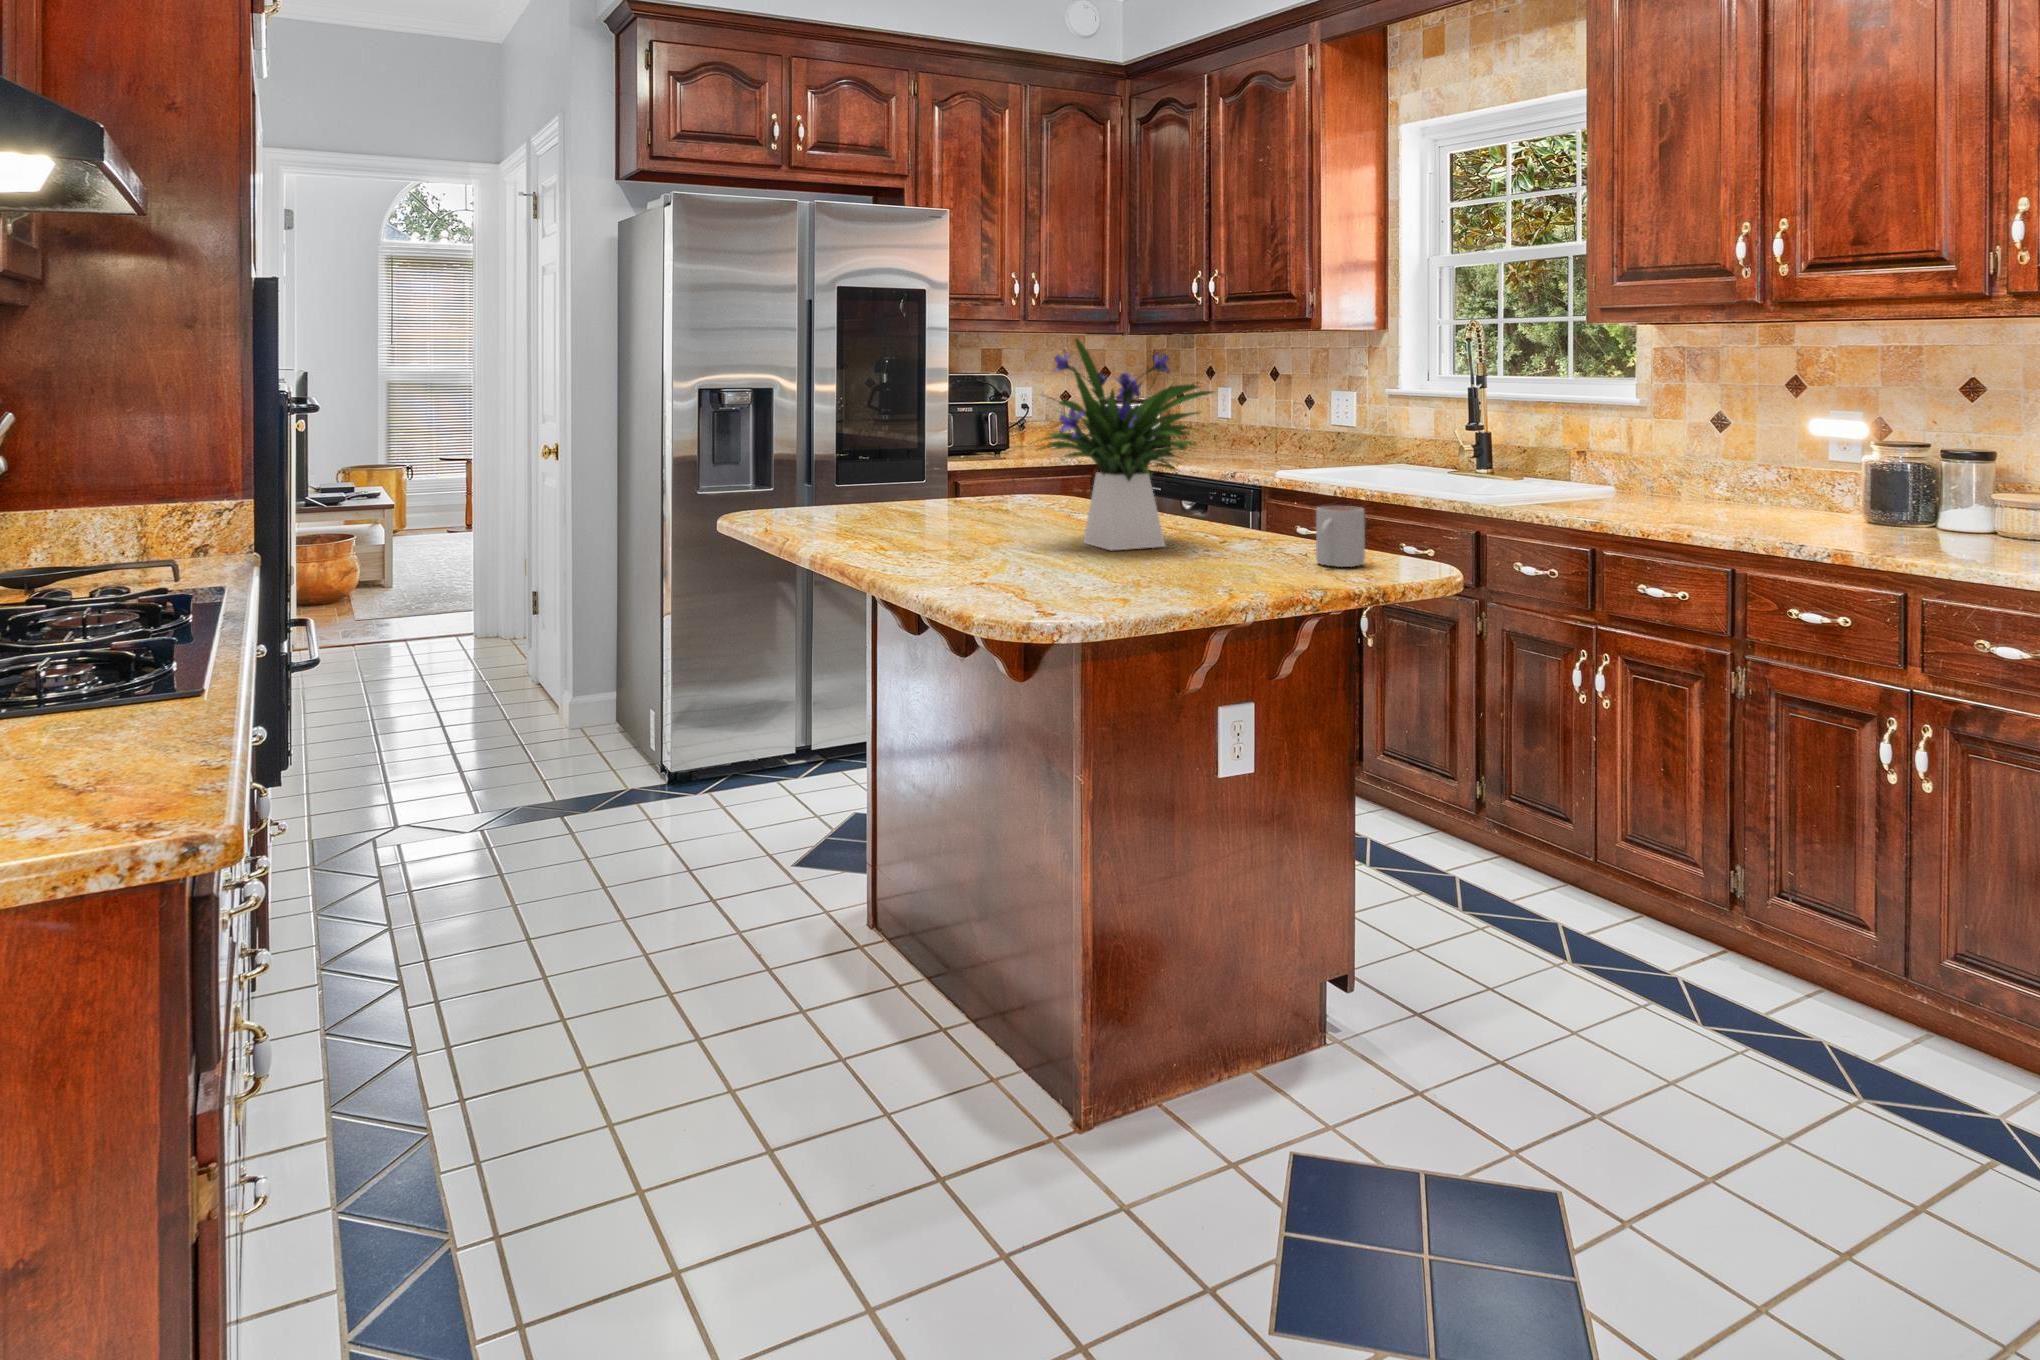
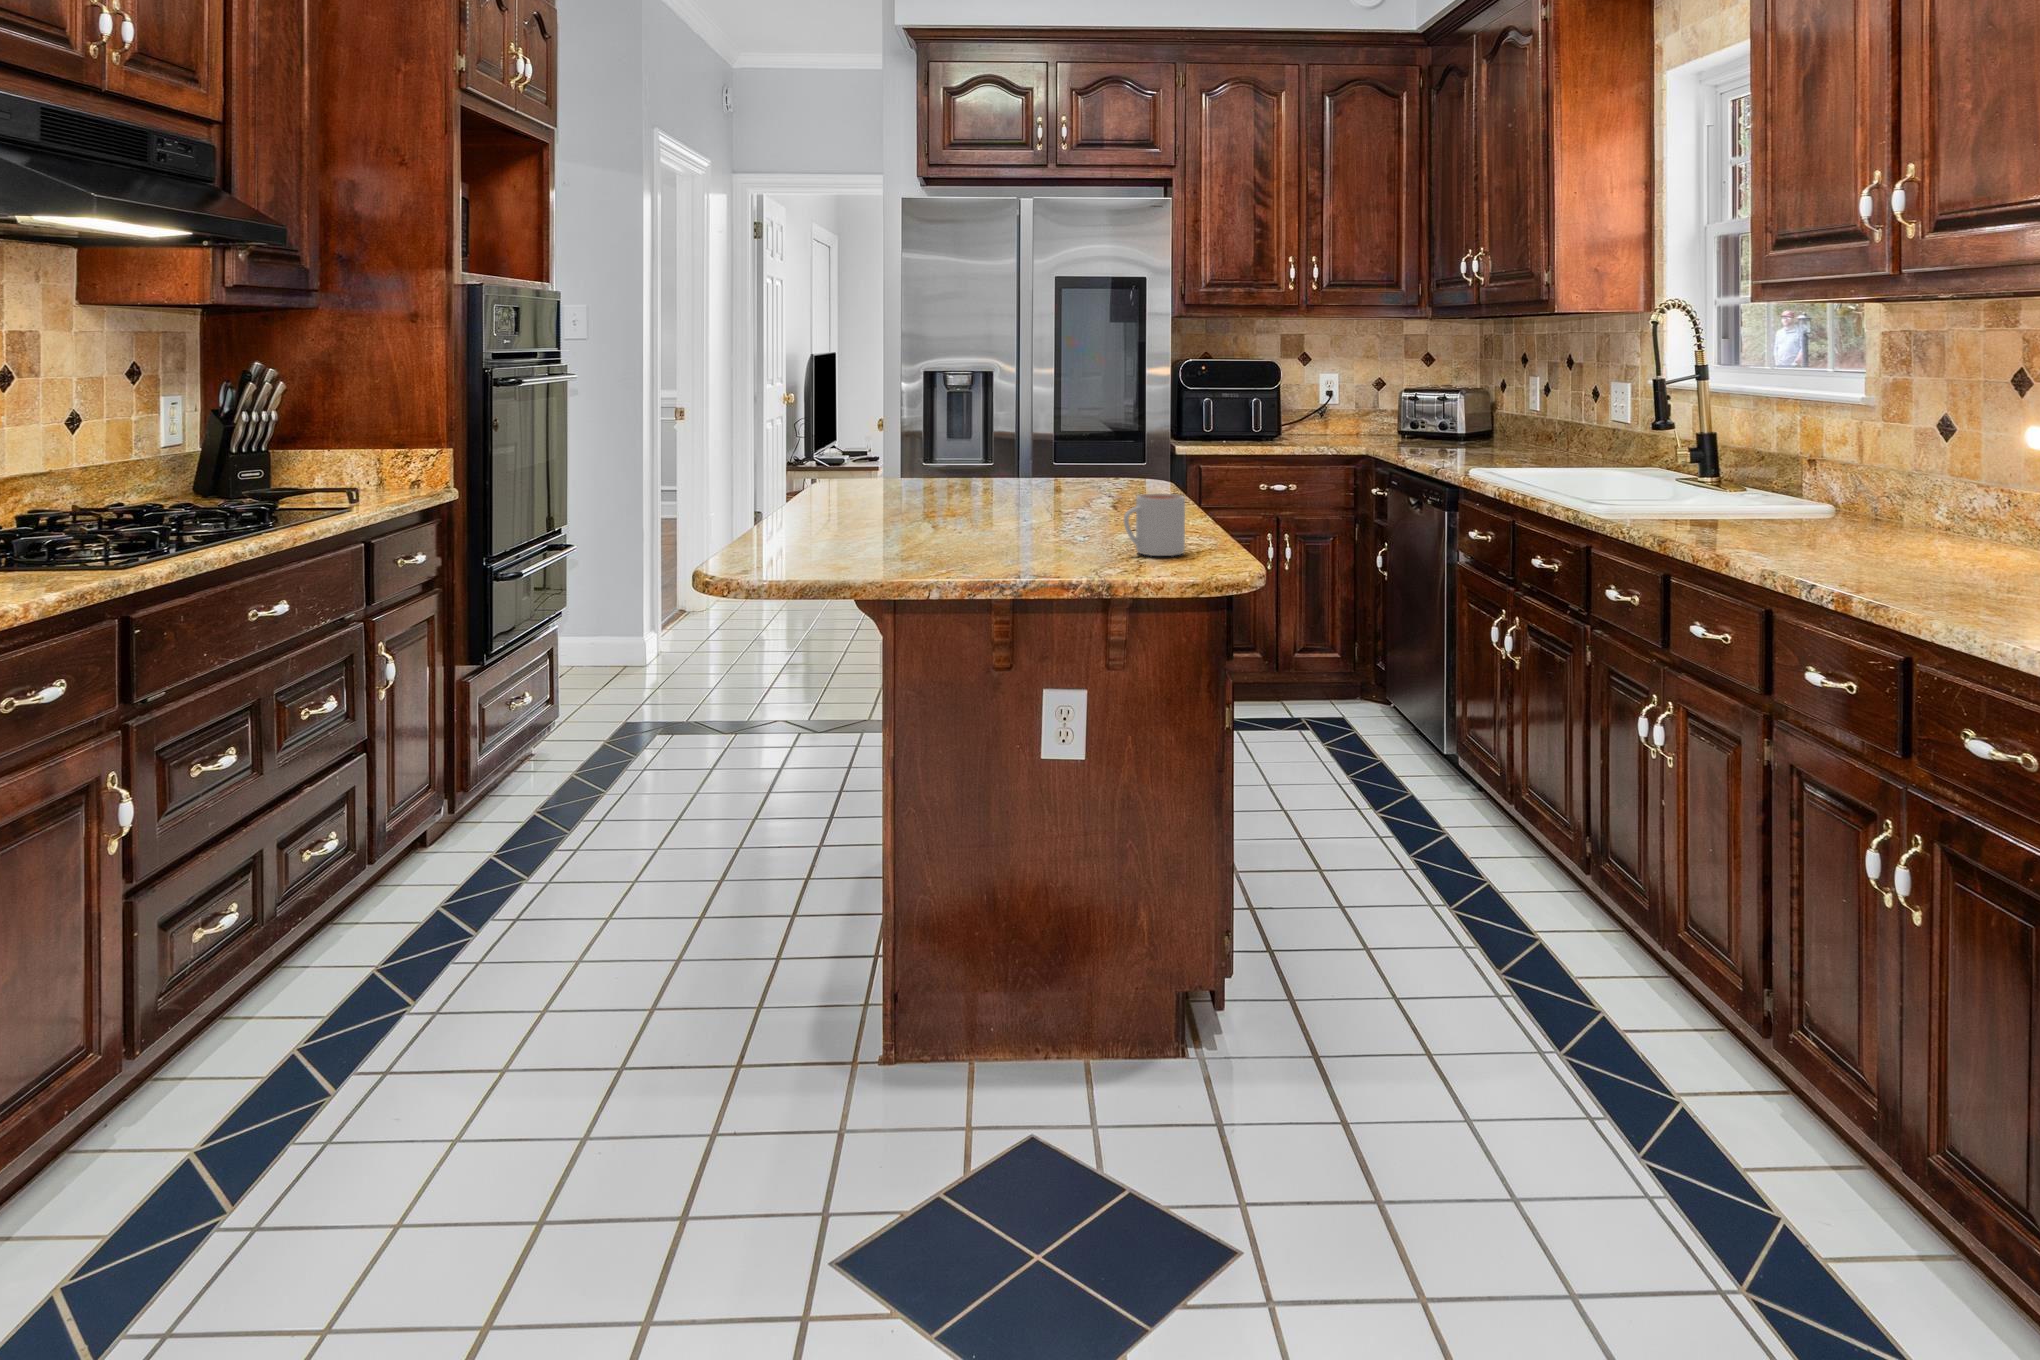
flower arrangement: present [1036,339,1213,550] -> none [936,323,1121,525]

